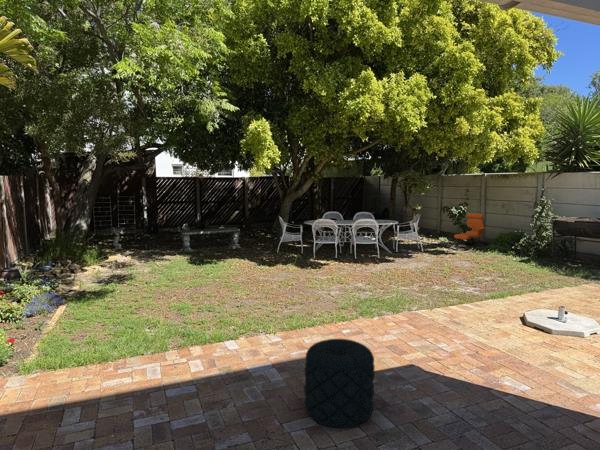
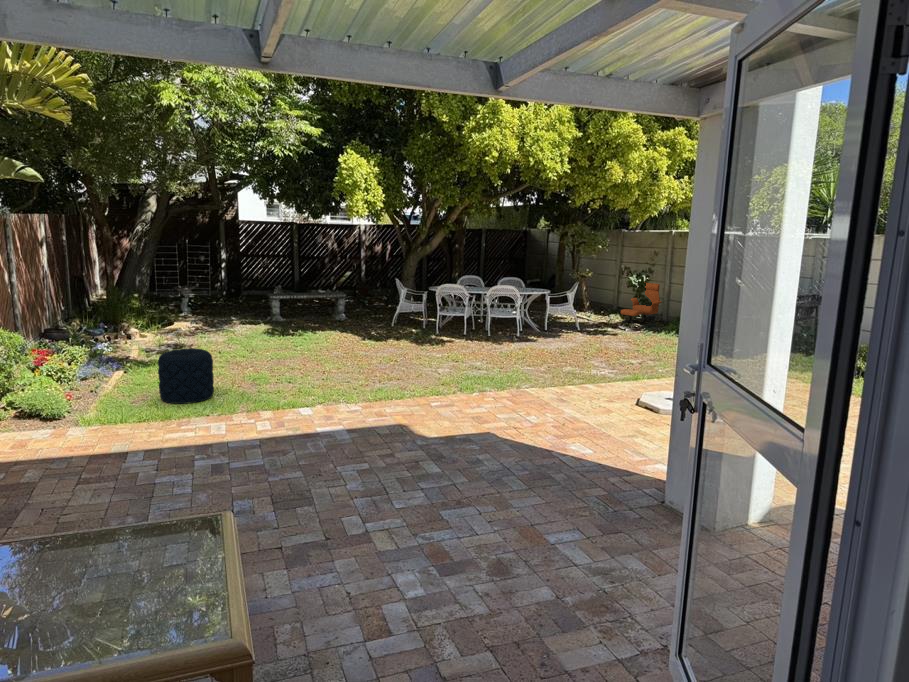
pouf: present [304,339,375,428] -> present [158,348,214,404]

